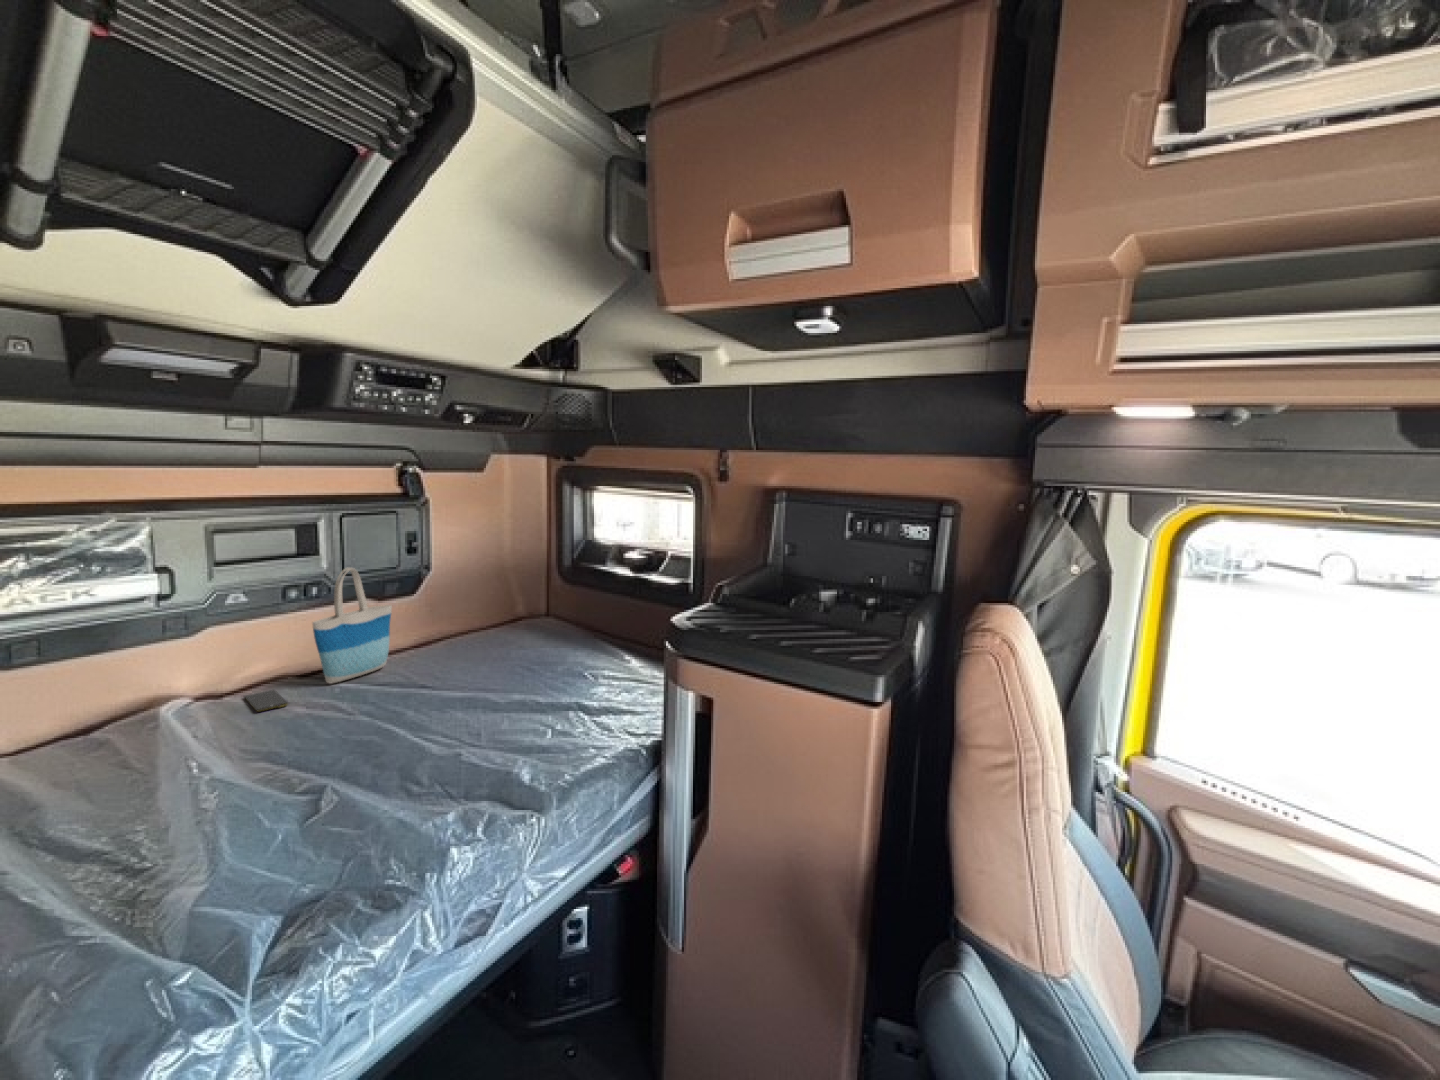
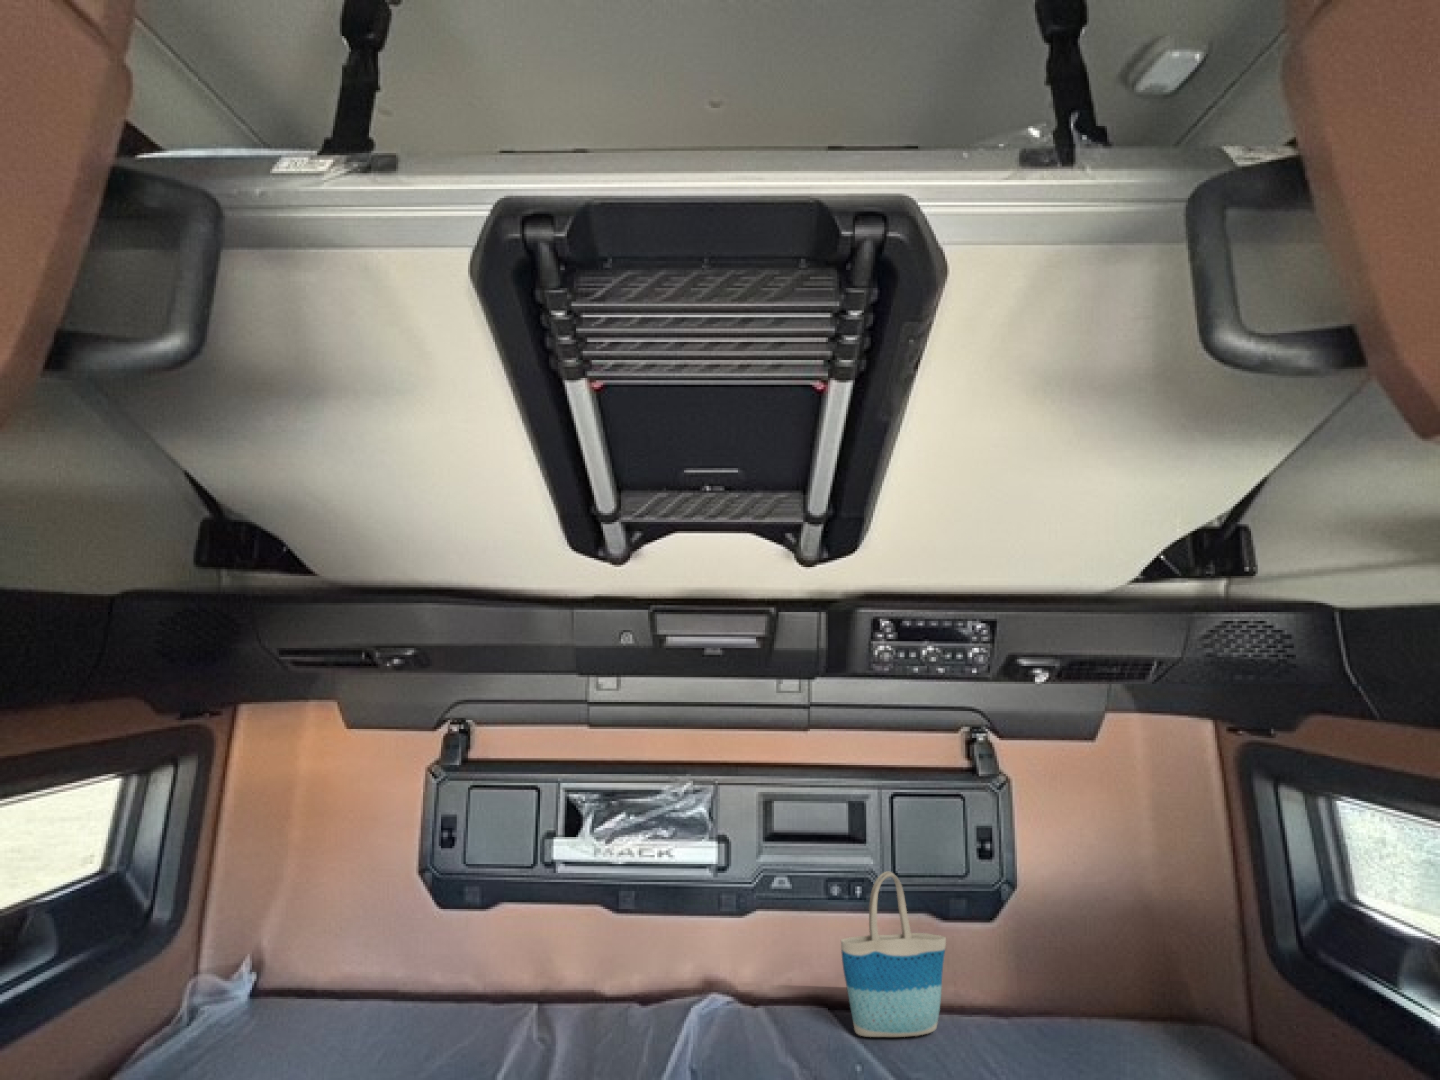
smartphone: present [245,690,288,711] -> none [766,1012,803,1055]

